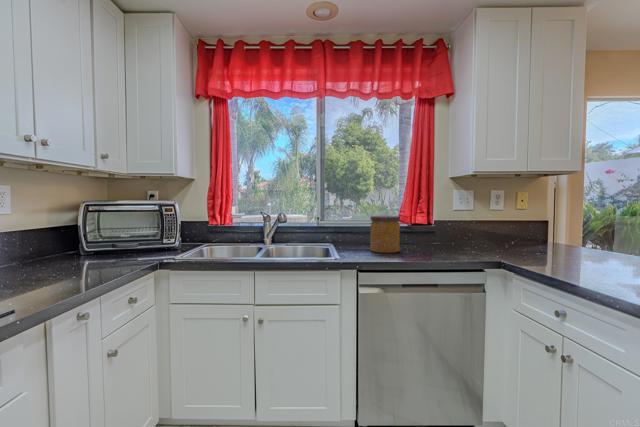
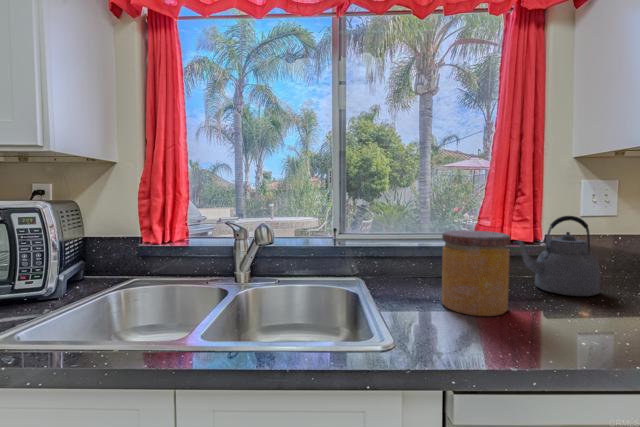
kettle: none [412,209,453,249] -> present [513,216,600,296]

